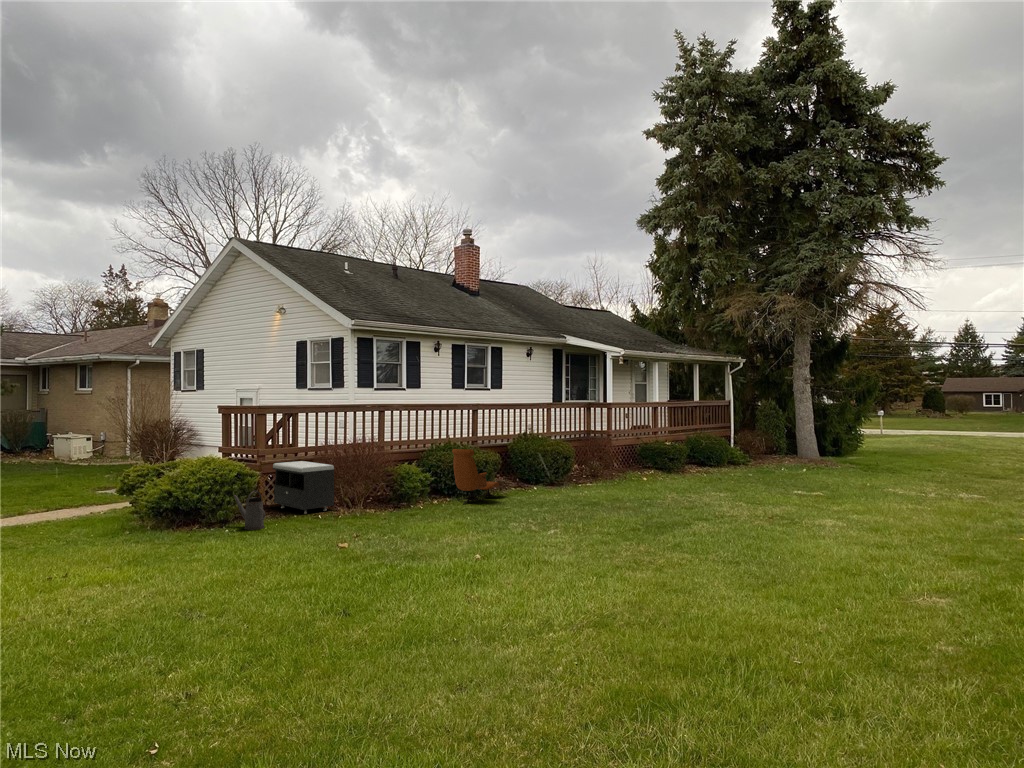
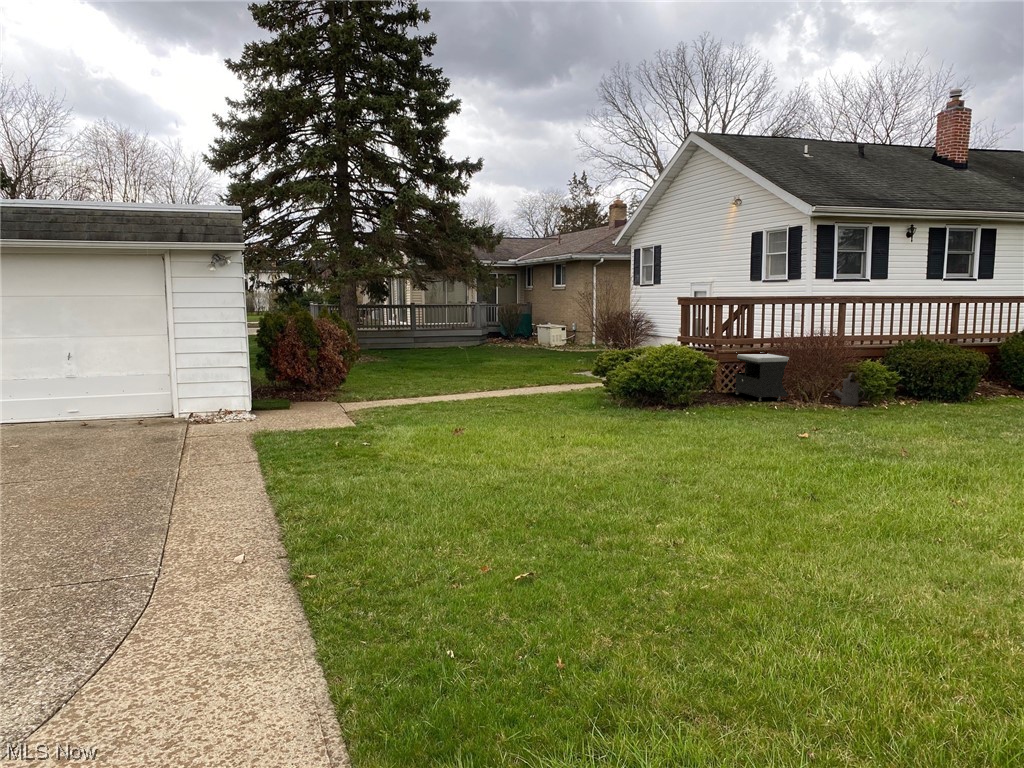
lounge chair: present [452,449,499,505] -> none [928,347,989,410]
watering can: present [234,491,265,530] -> present [833,373,865,406]

